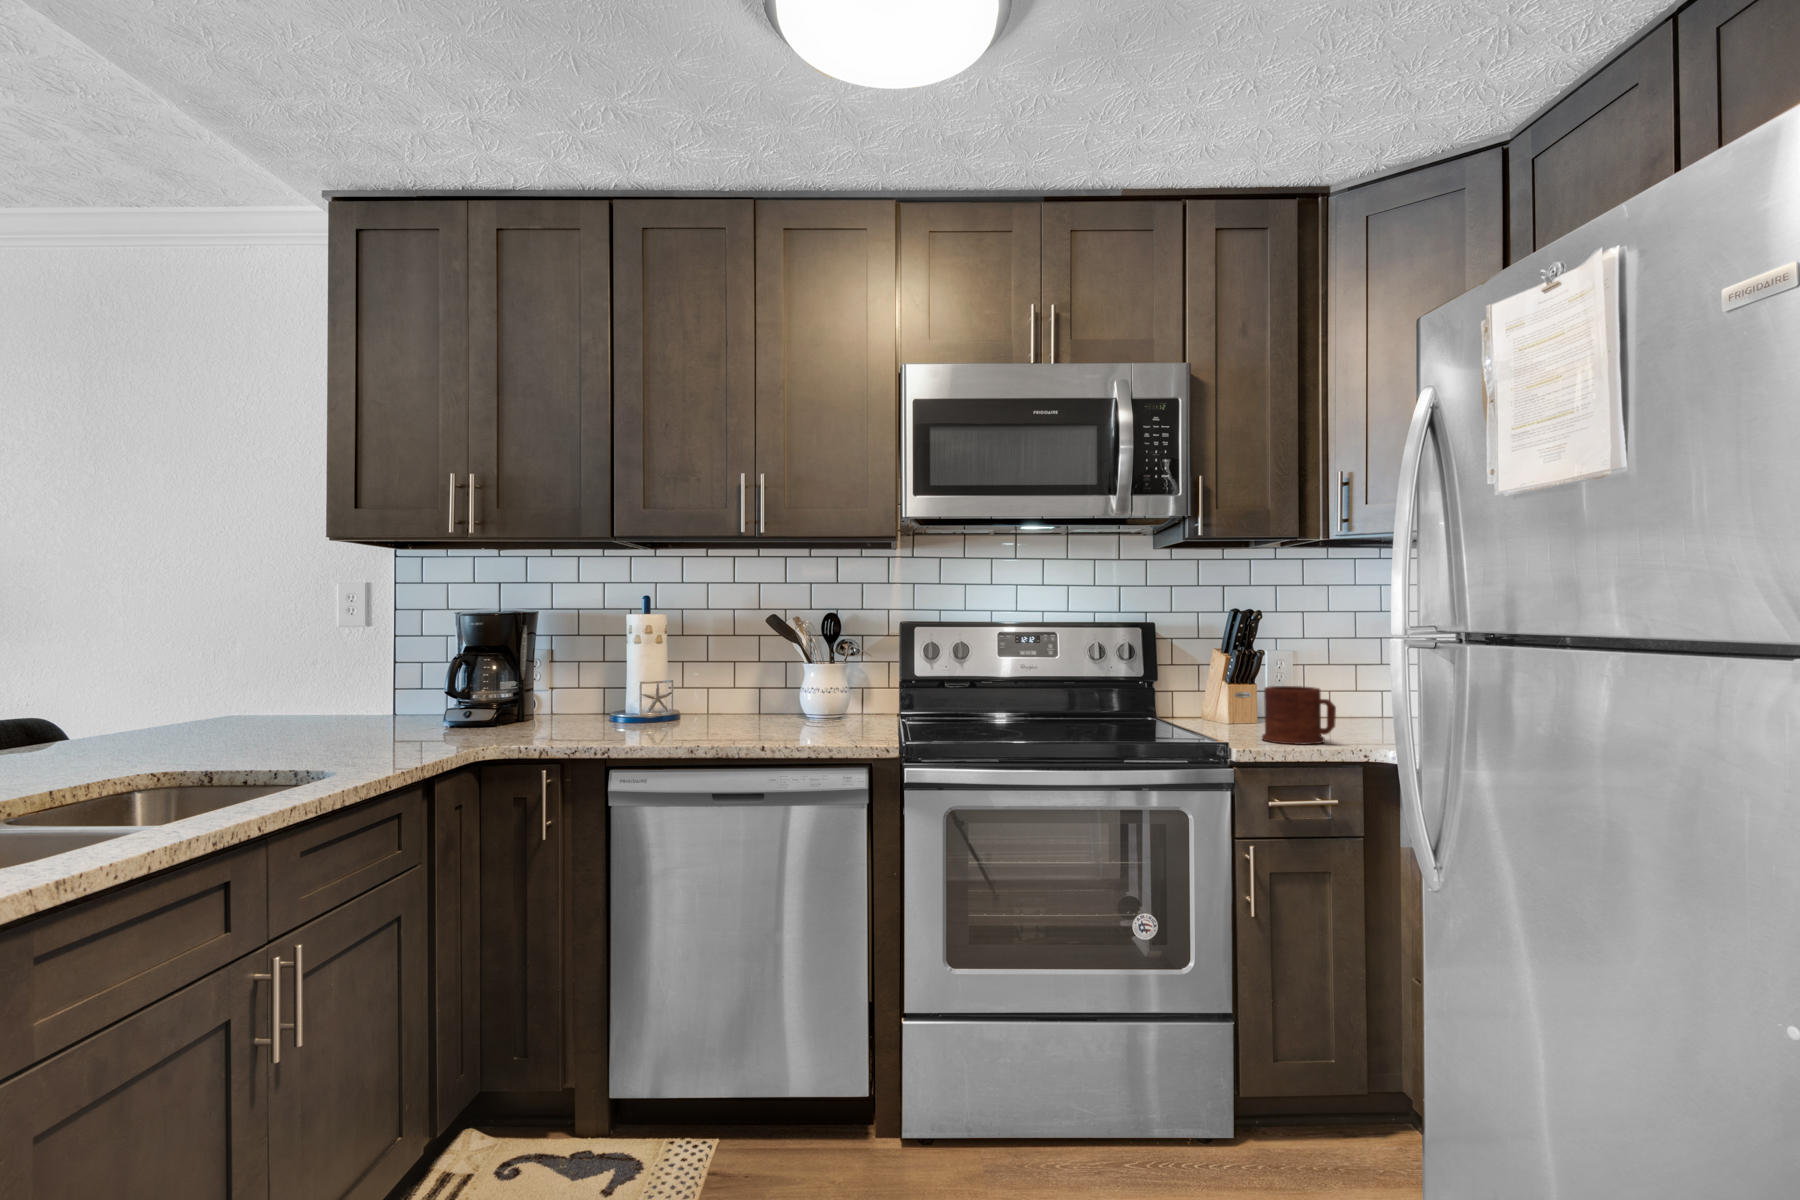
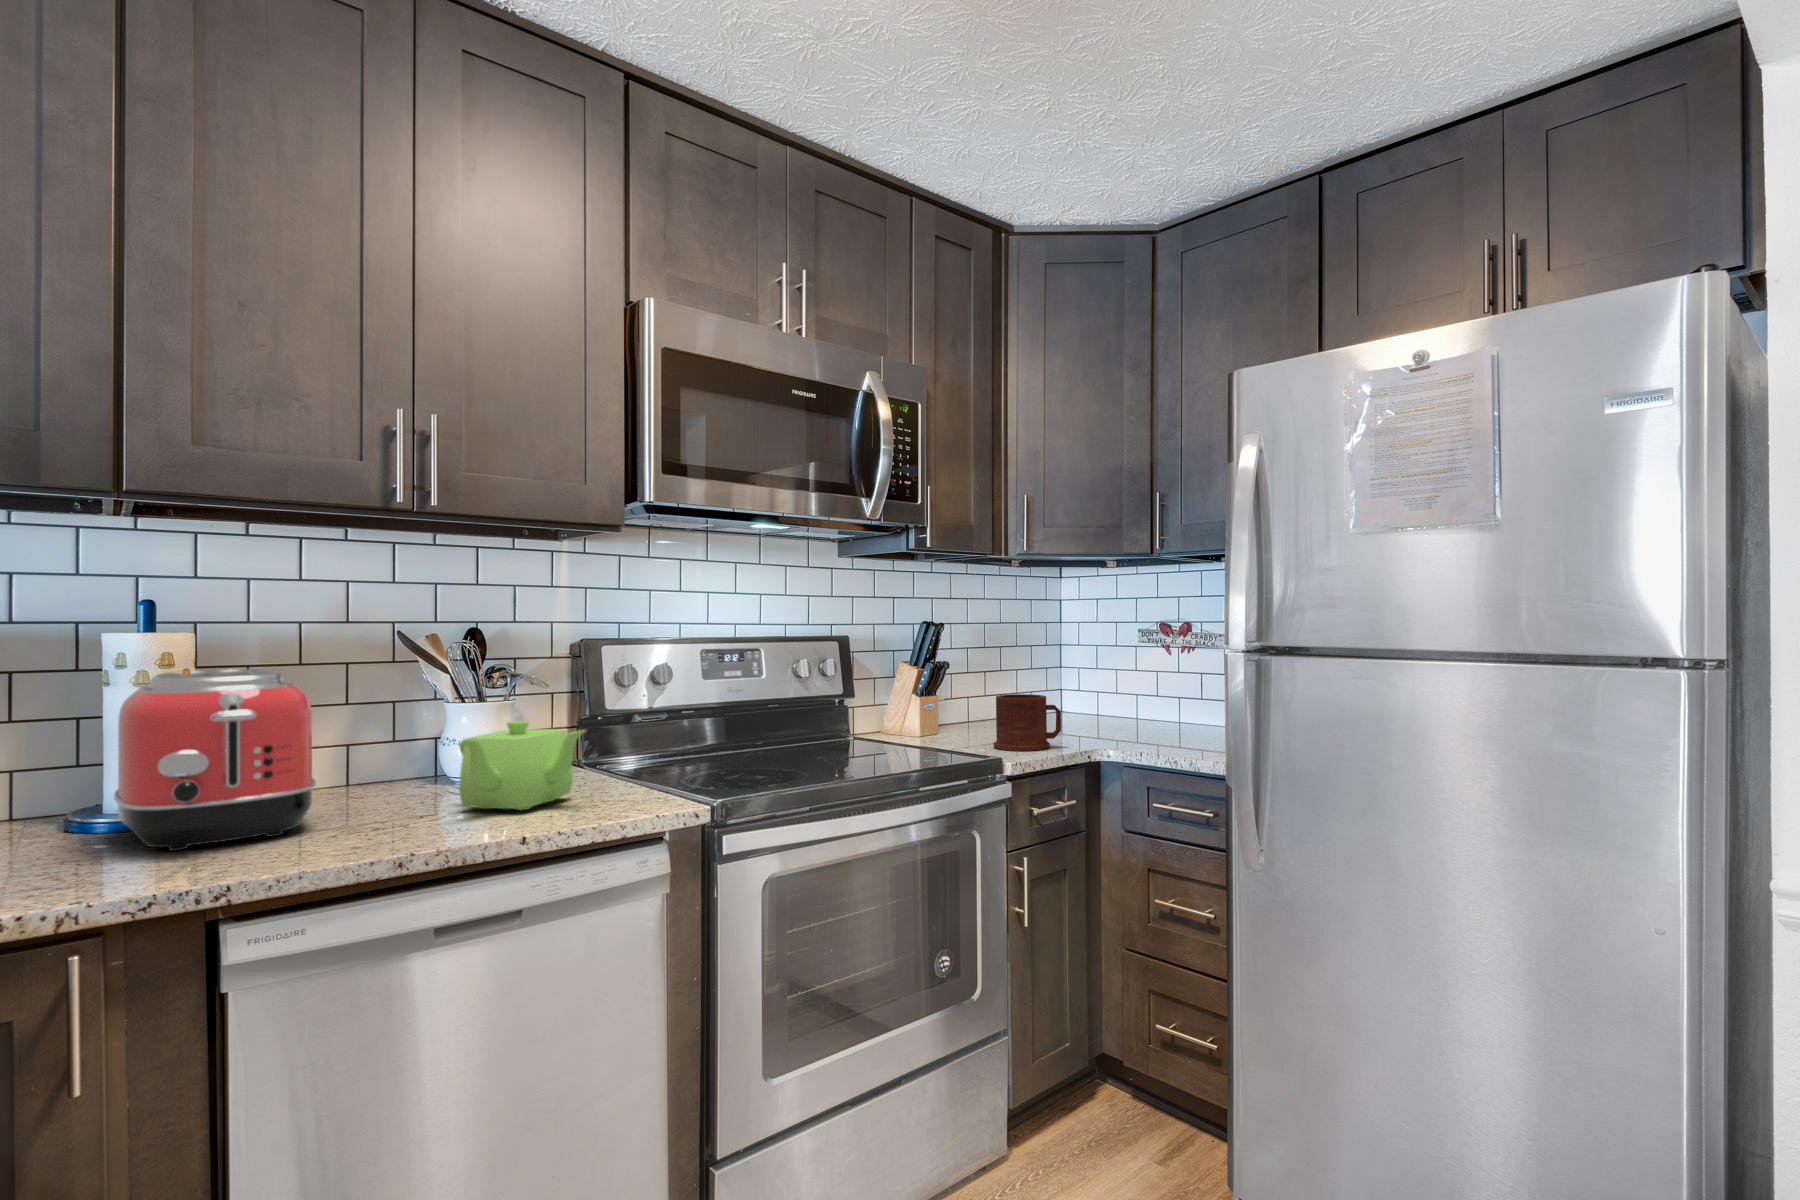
toaster: none [608,635,708,732] -> present [114,669,316,851]
teapot: none [757,676,848,735] -> present [459,721,585,810]

